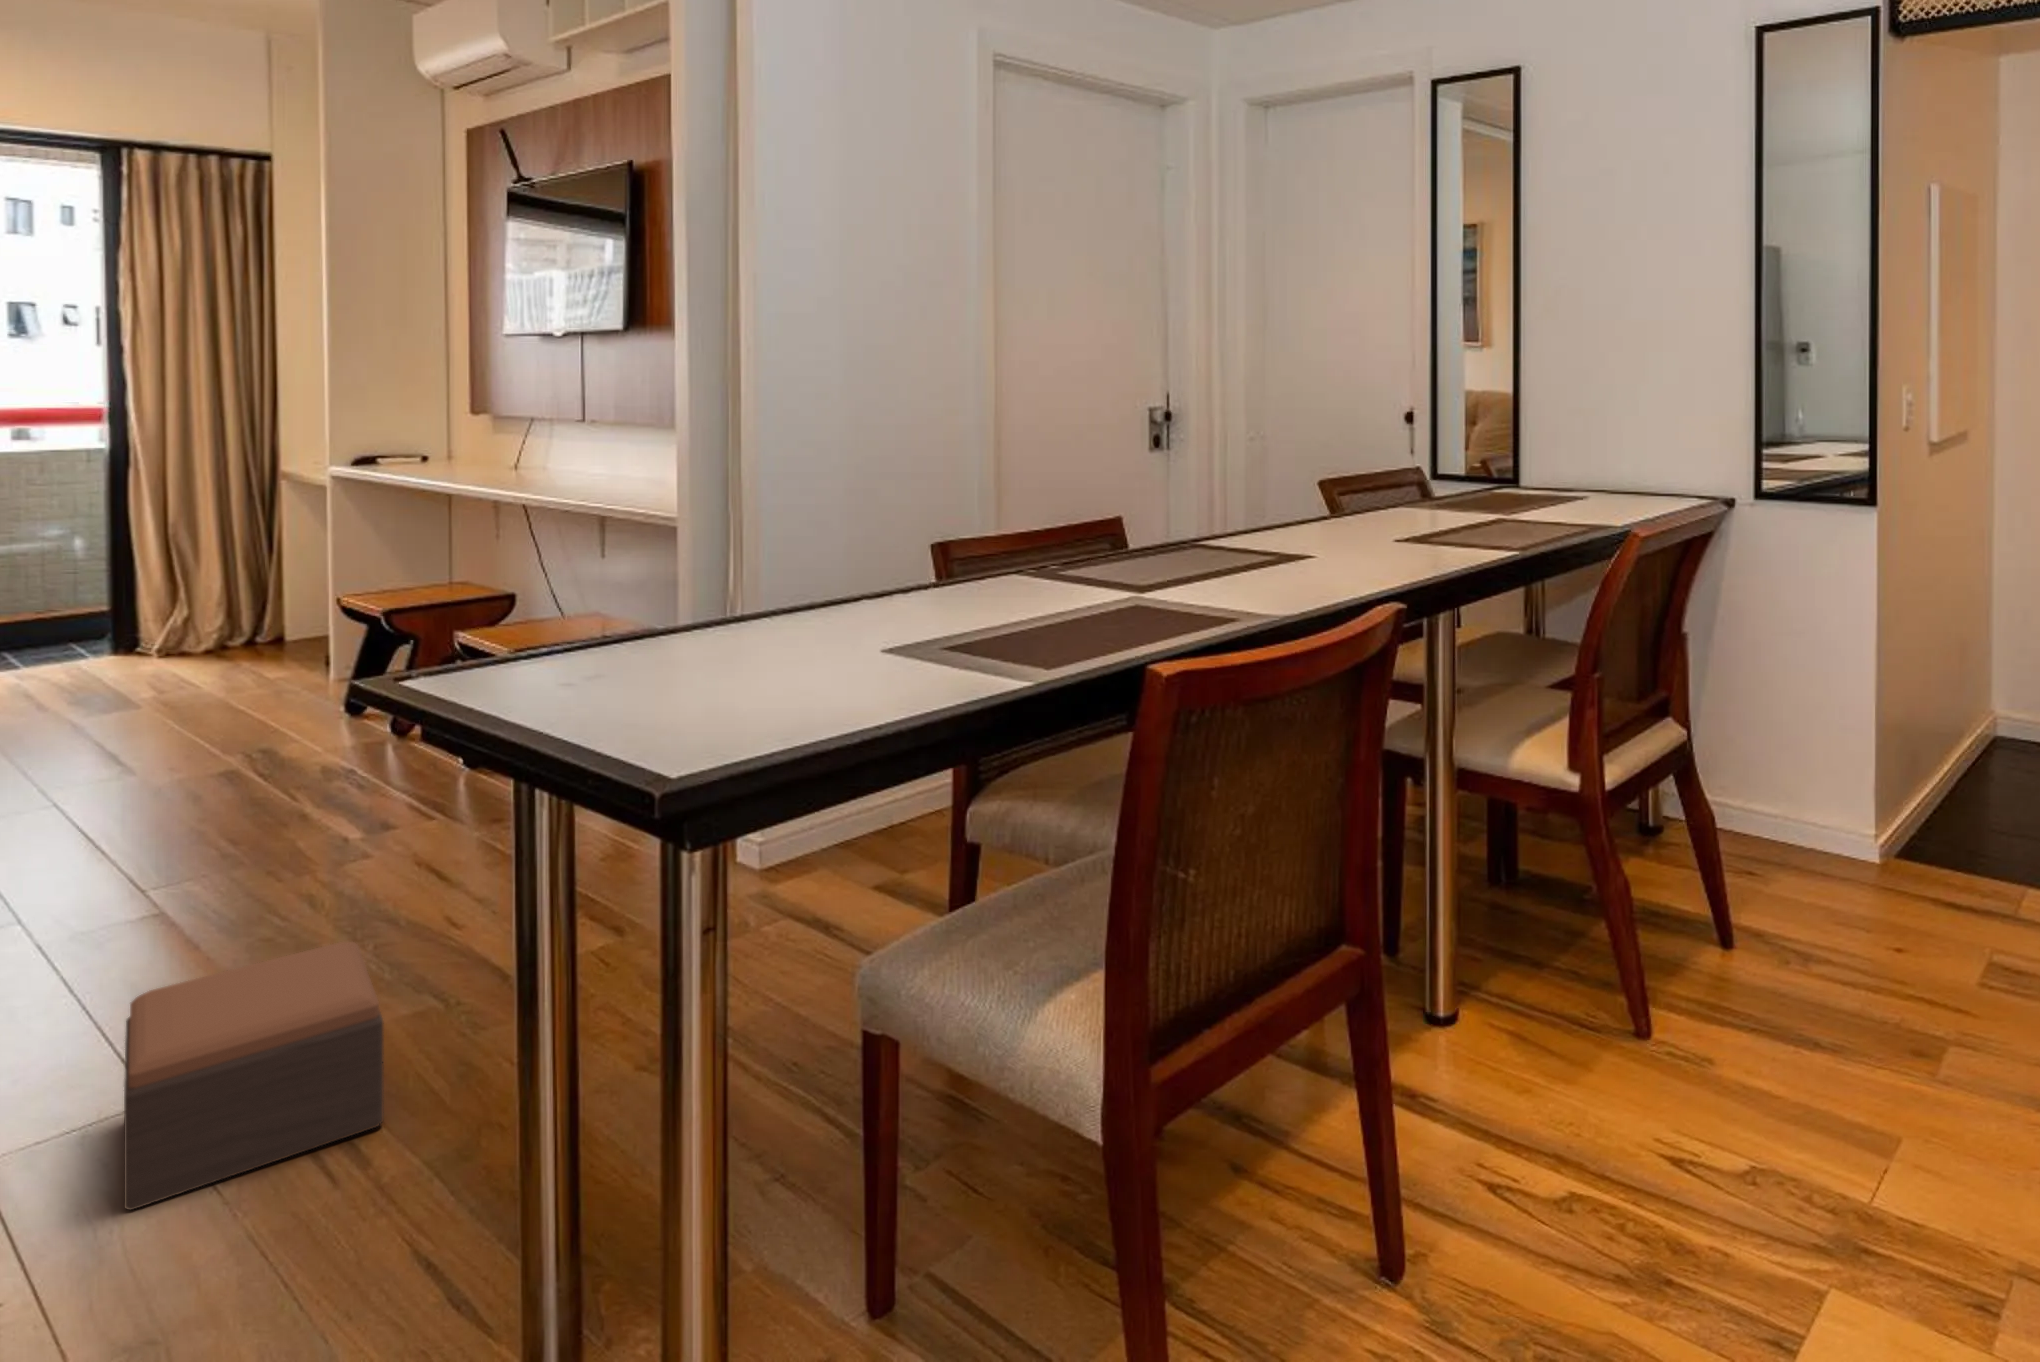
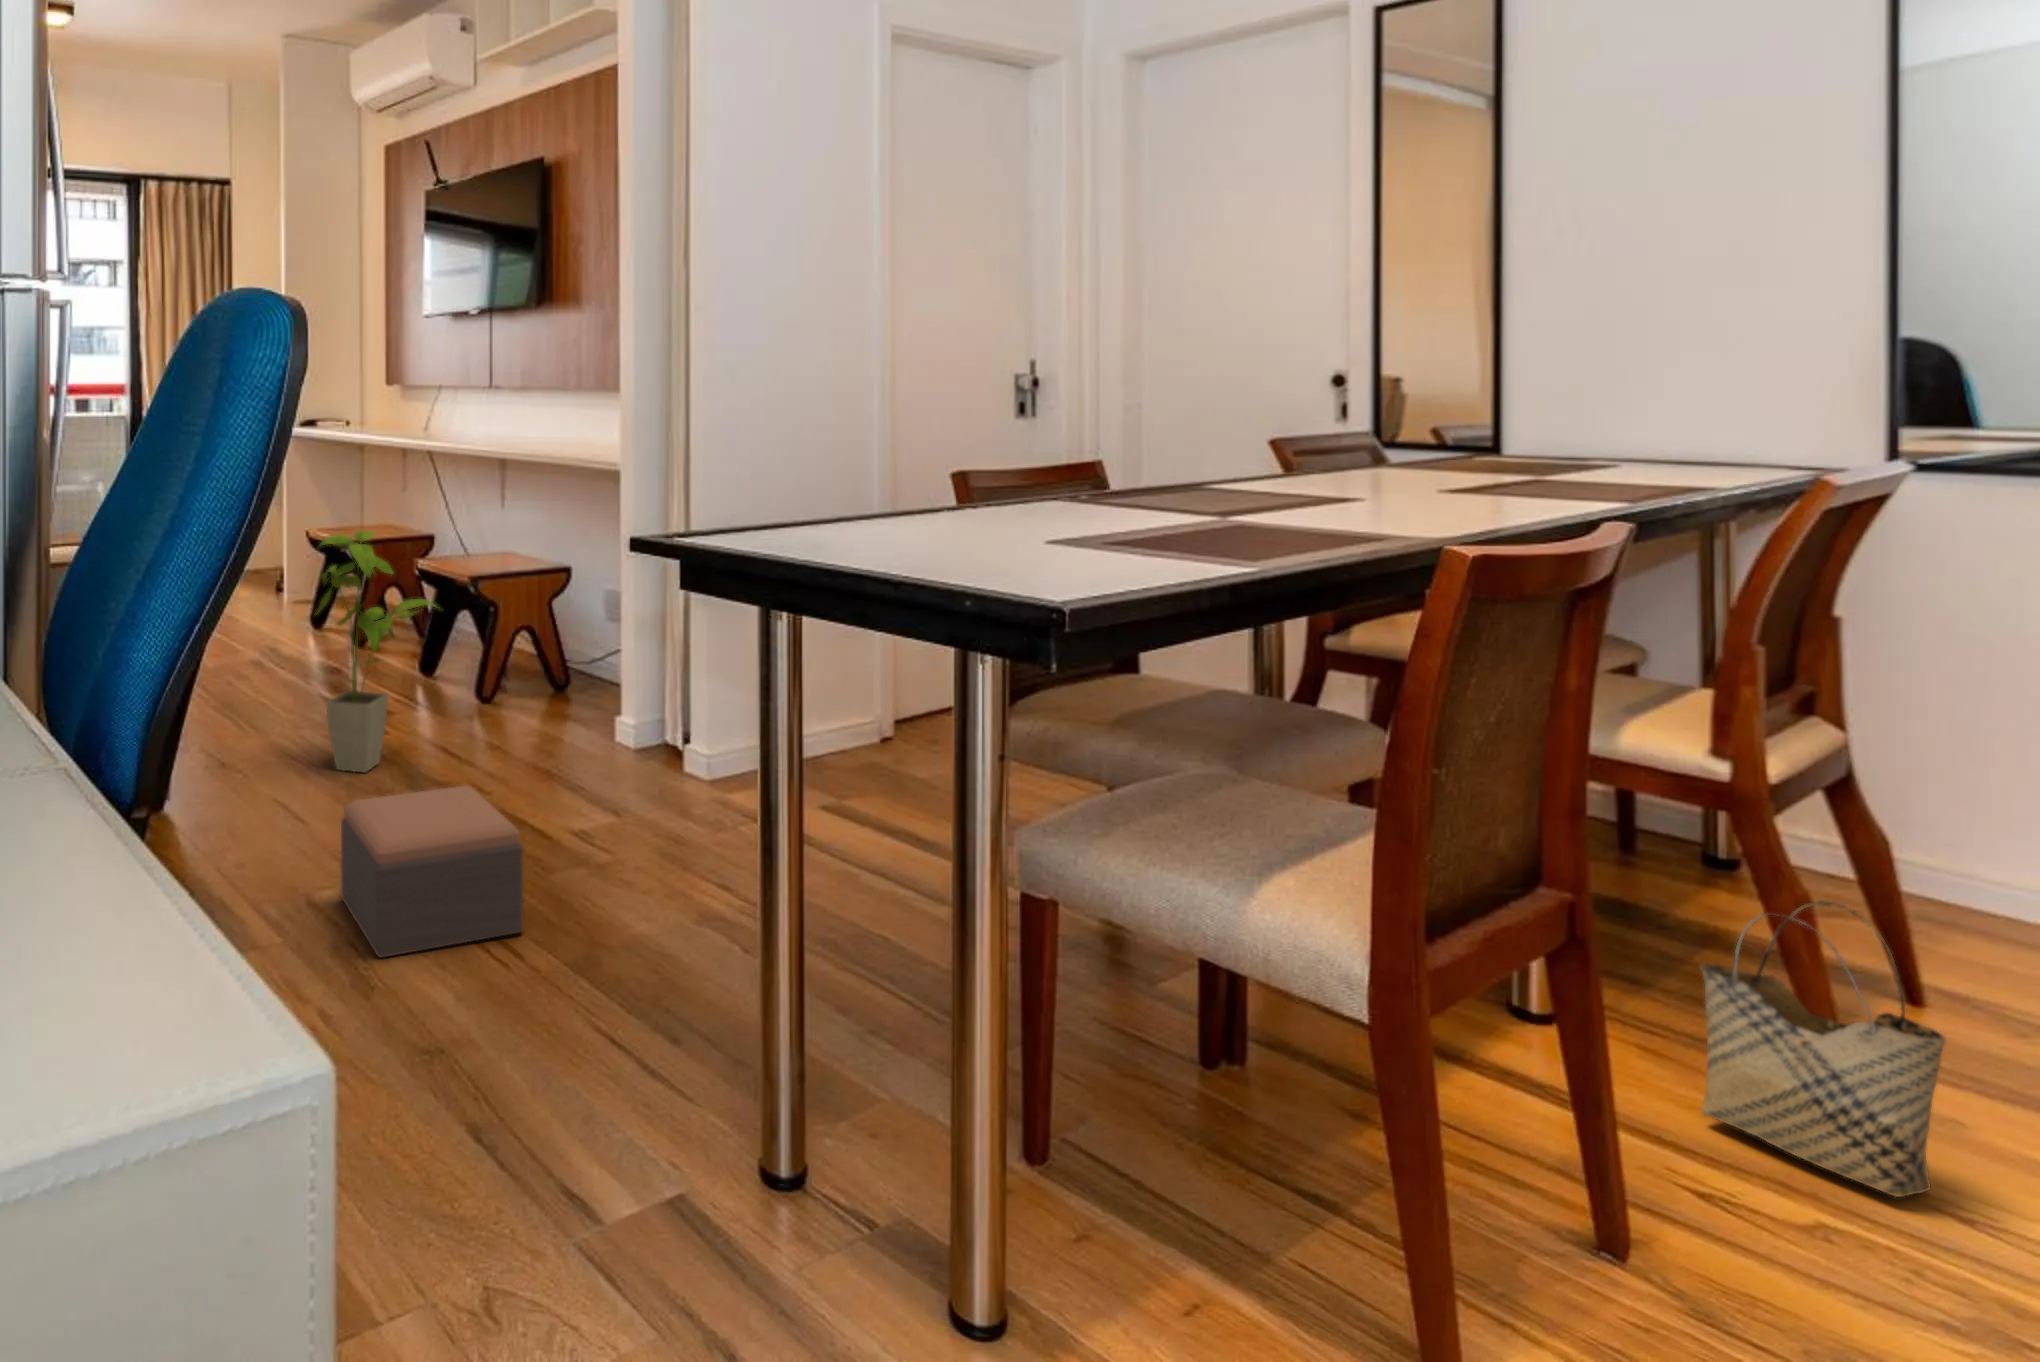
house plant: none [215,612,418,913] -> present [315,531,435,772]
woven basket: none [1534,903,1688,1163] -> present [1700,901,1946,1197]

